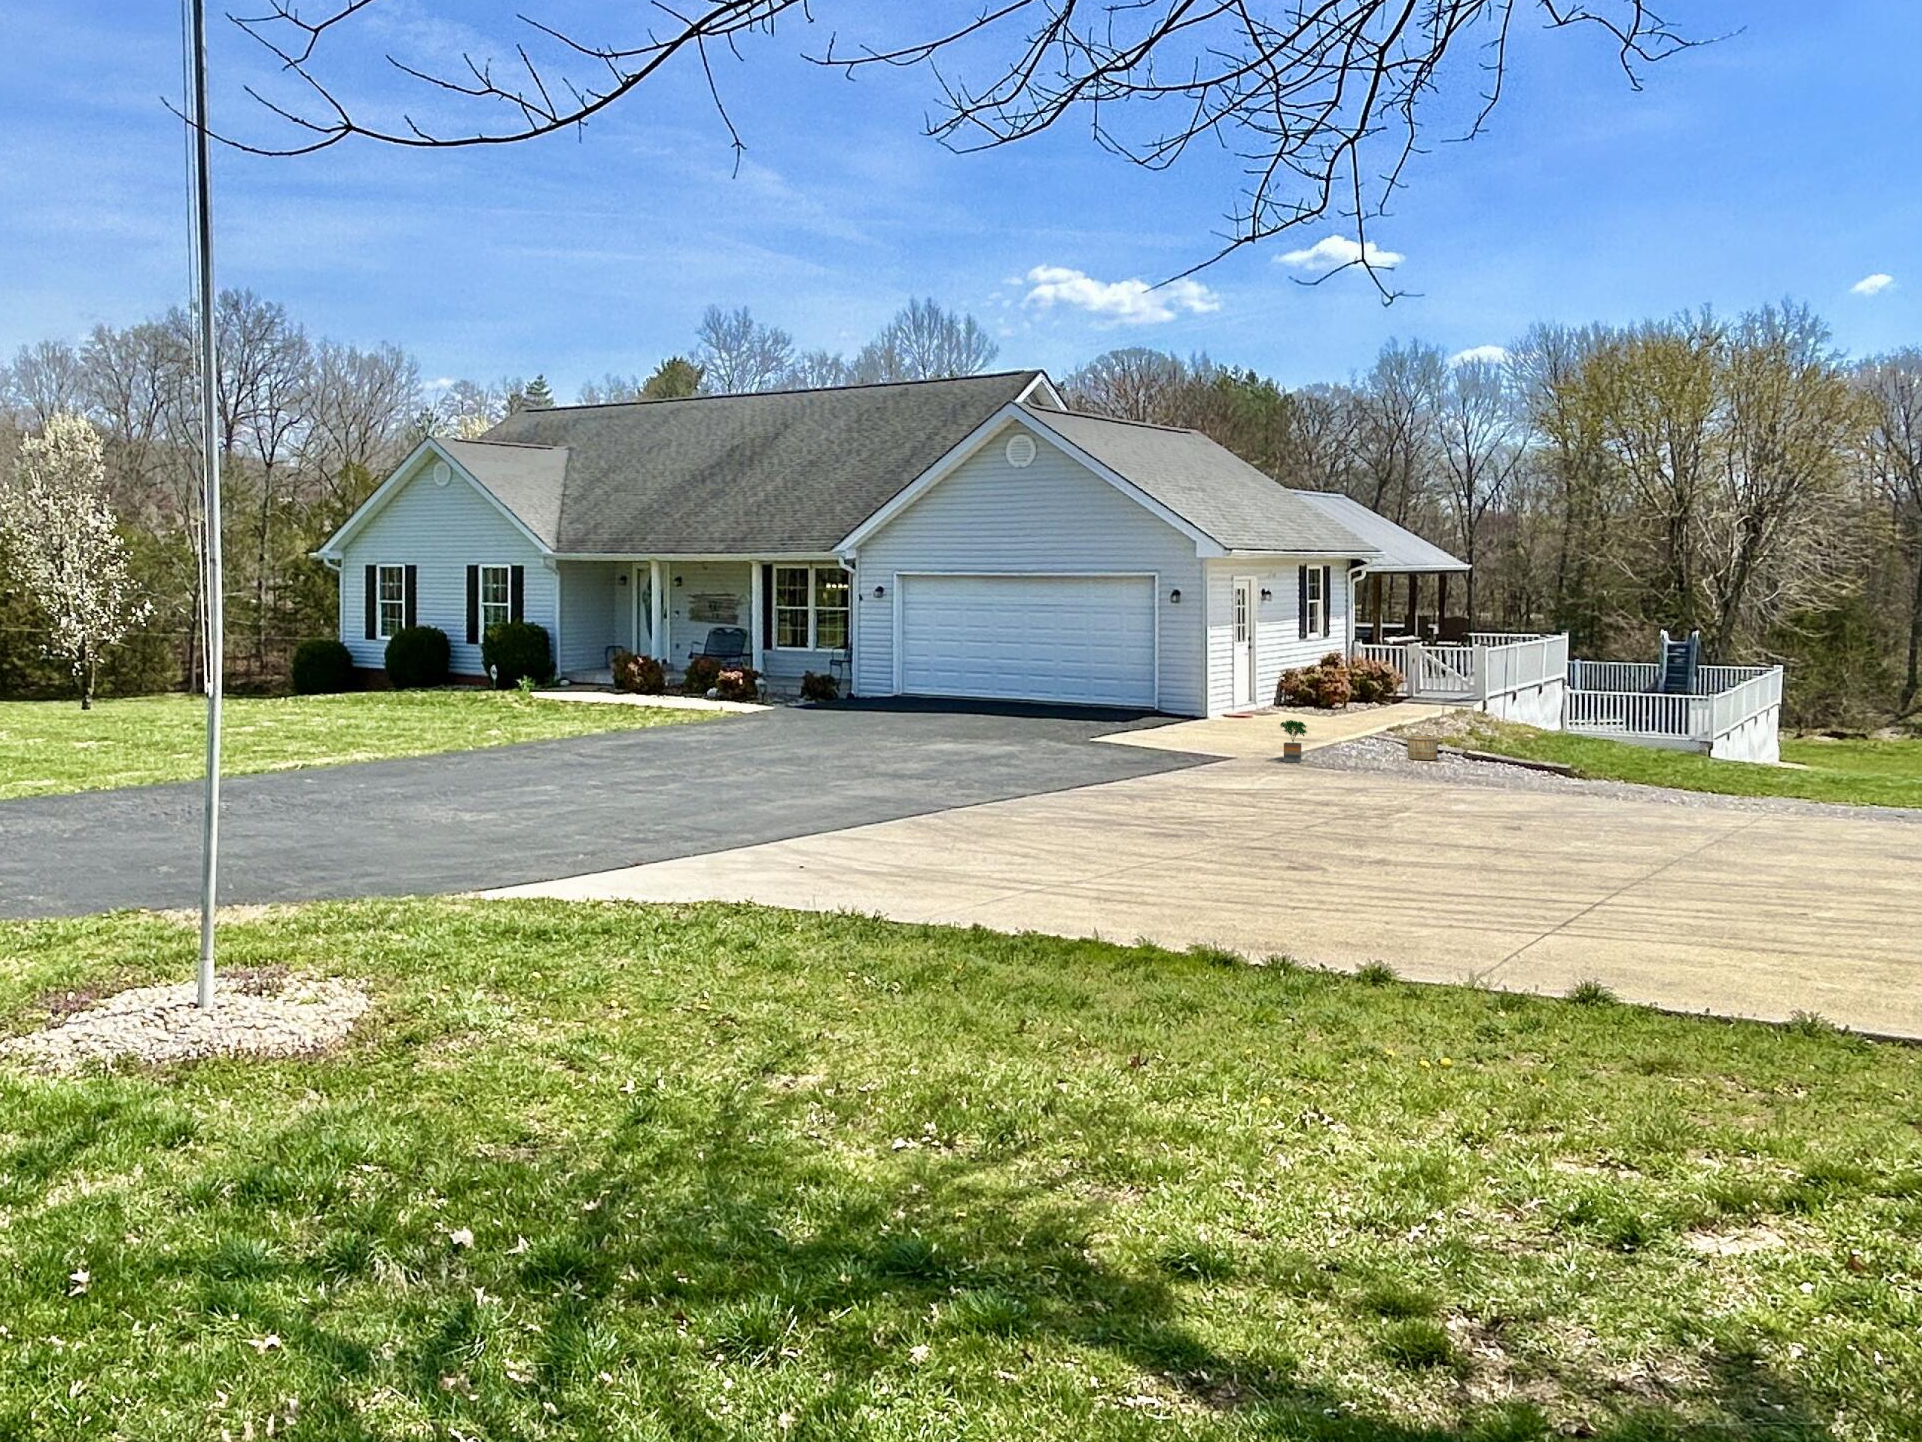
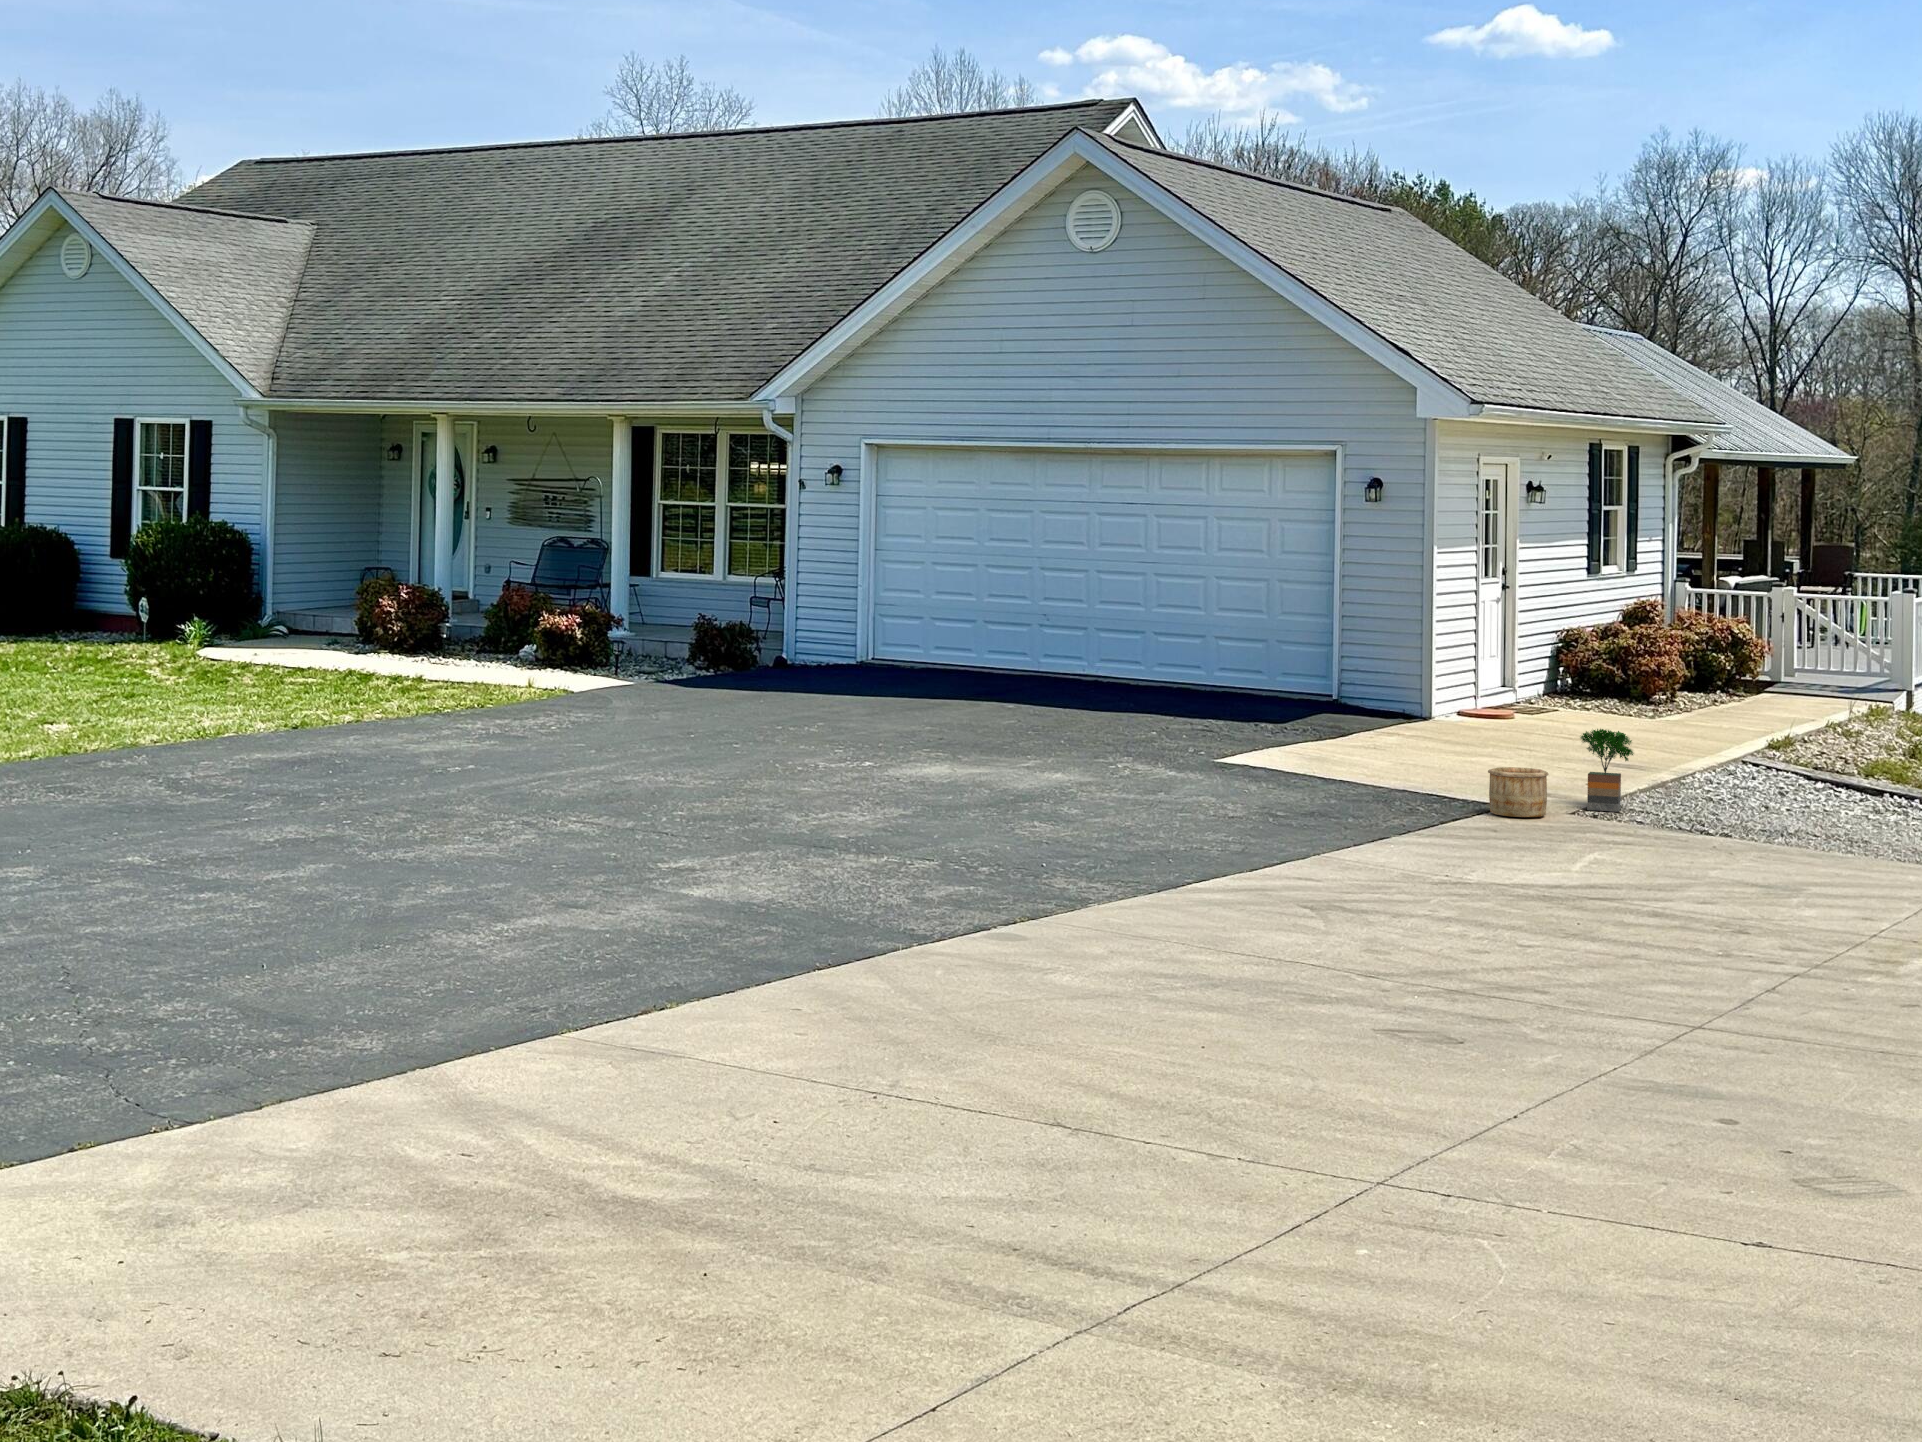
wooden bucket: present [1407,736,1438,760] -> present [1488,767,1548,817]

